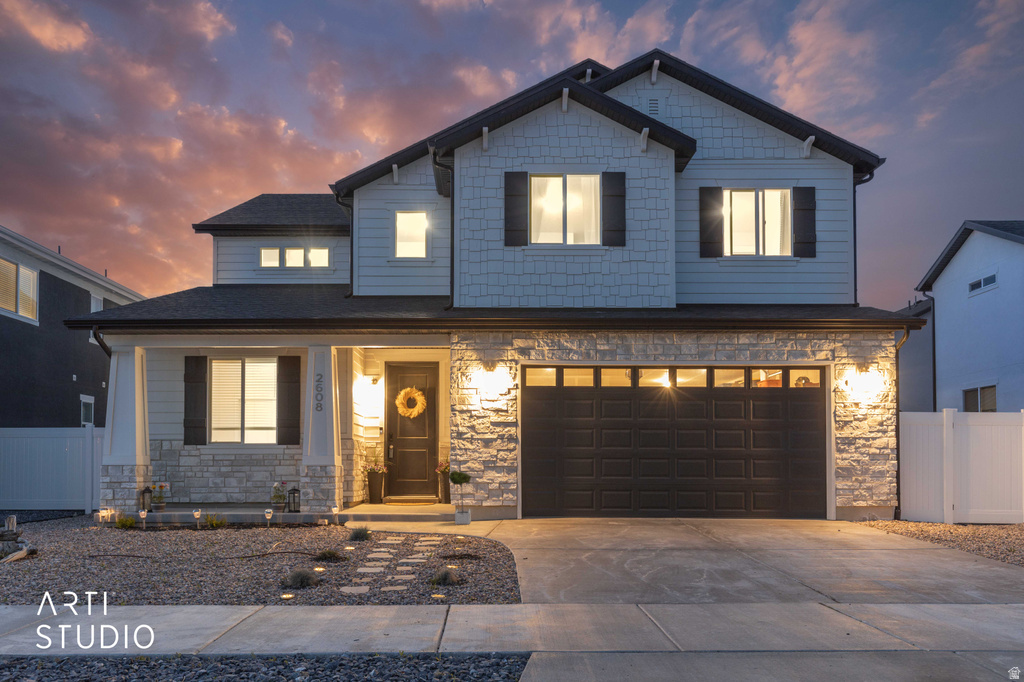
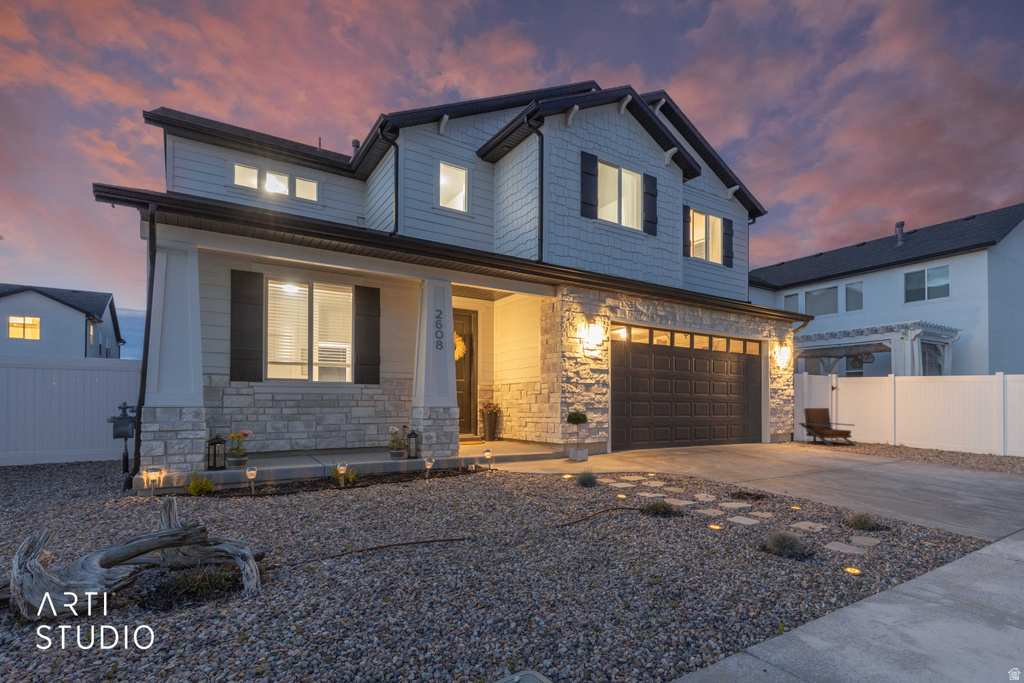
lounge chair: none [911,469,1008,534] -> present [799,408,855,446]

